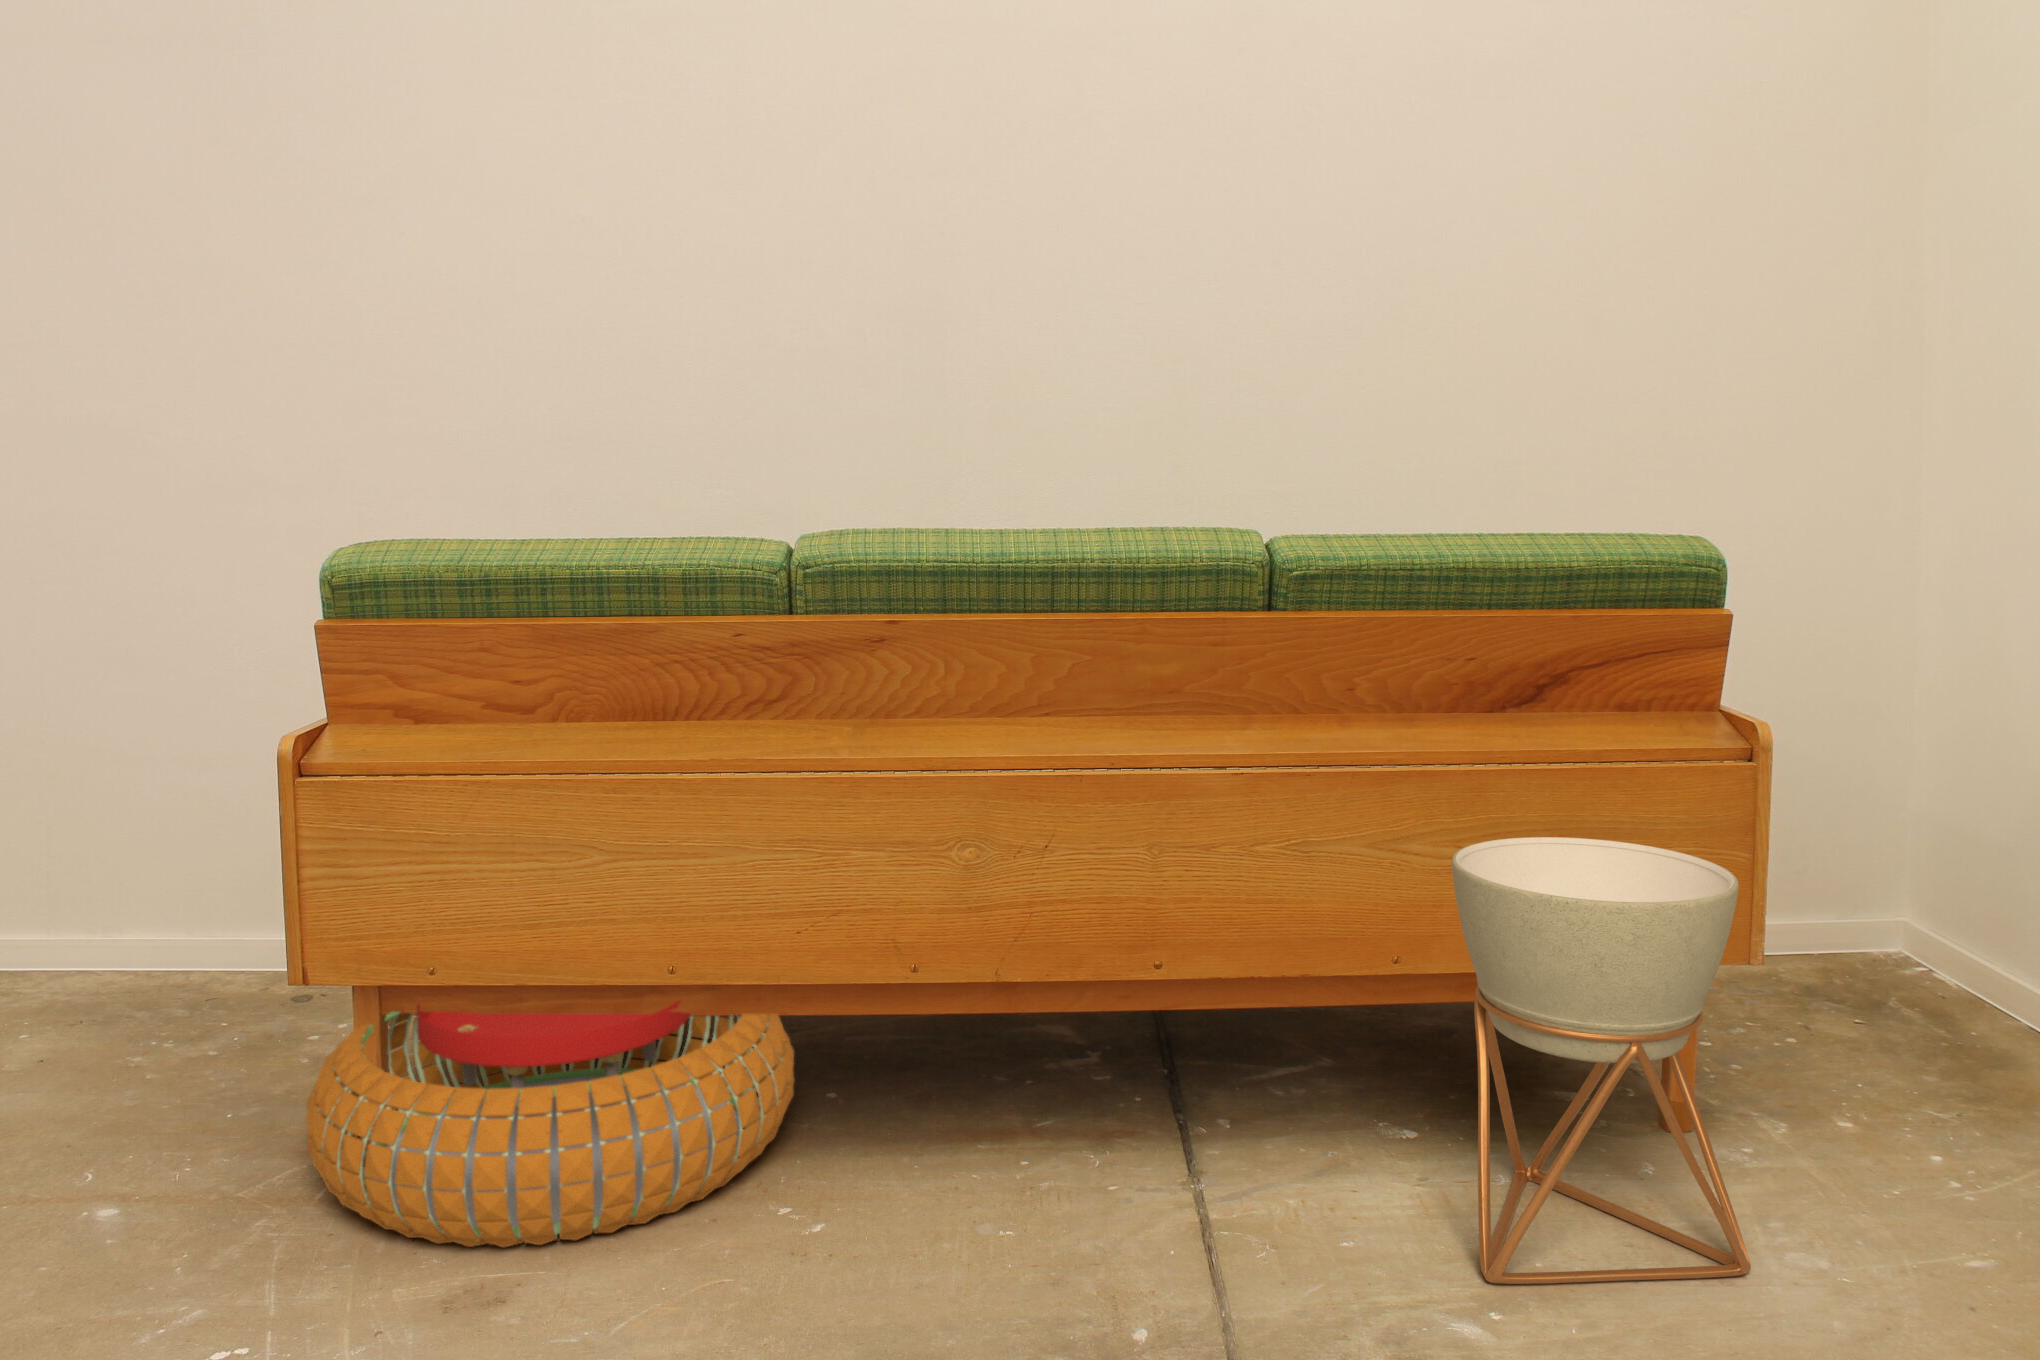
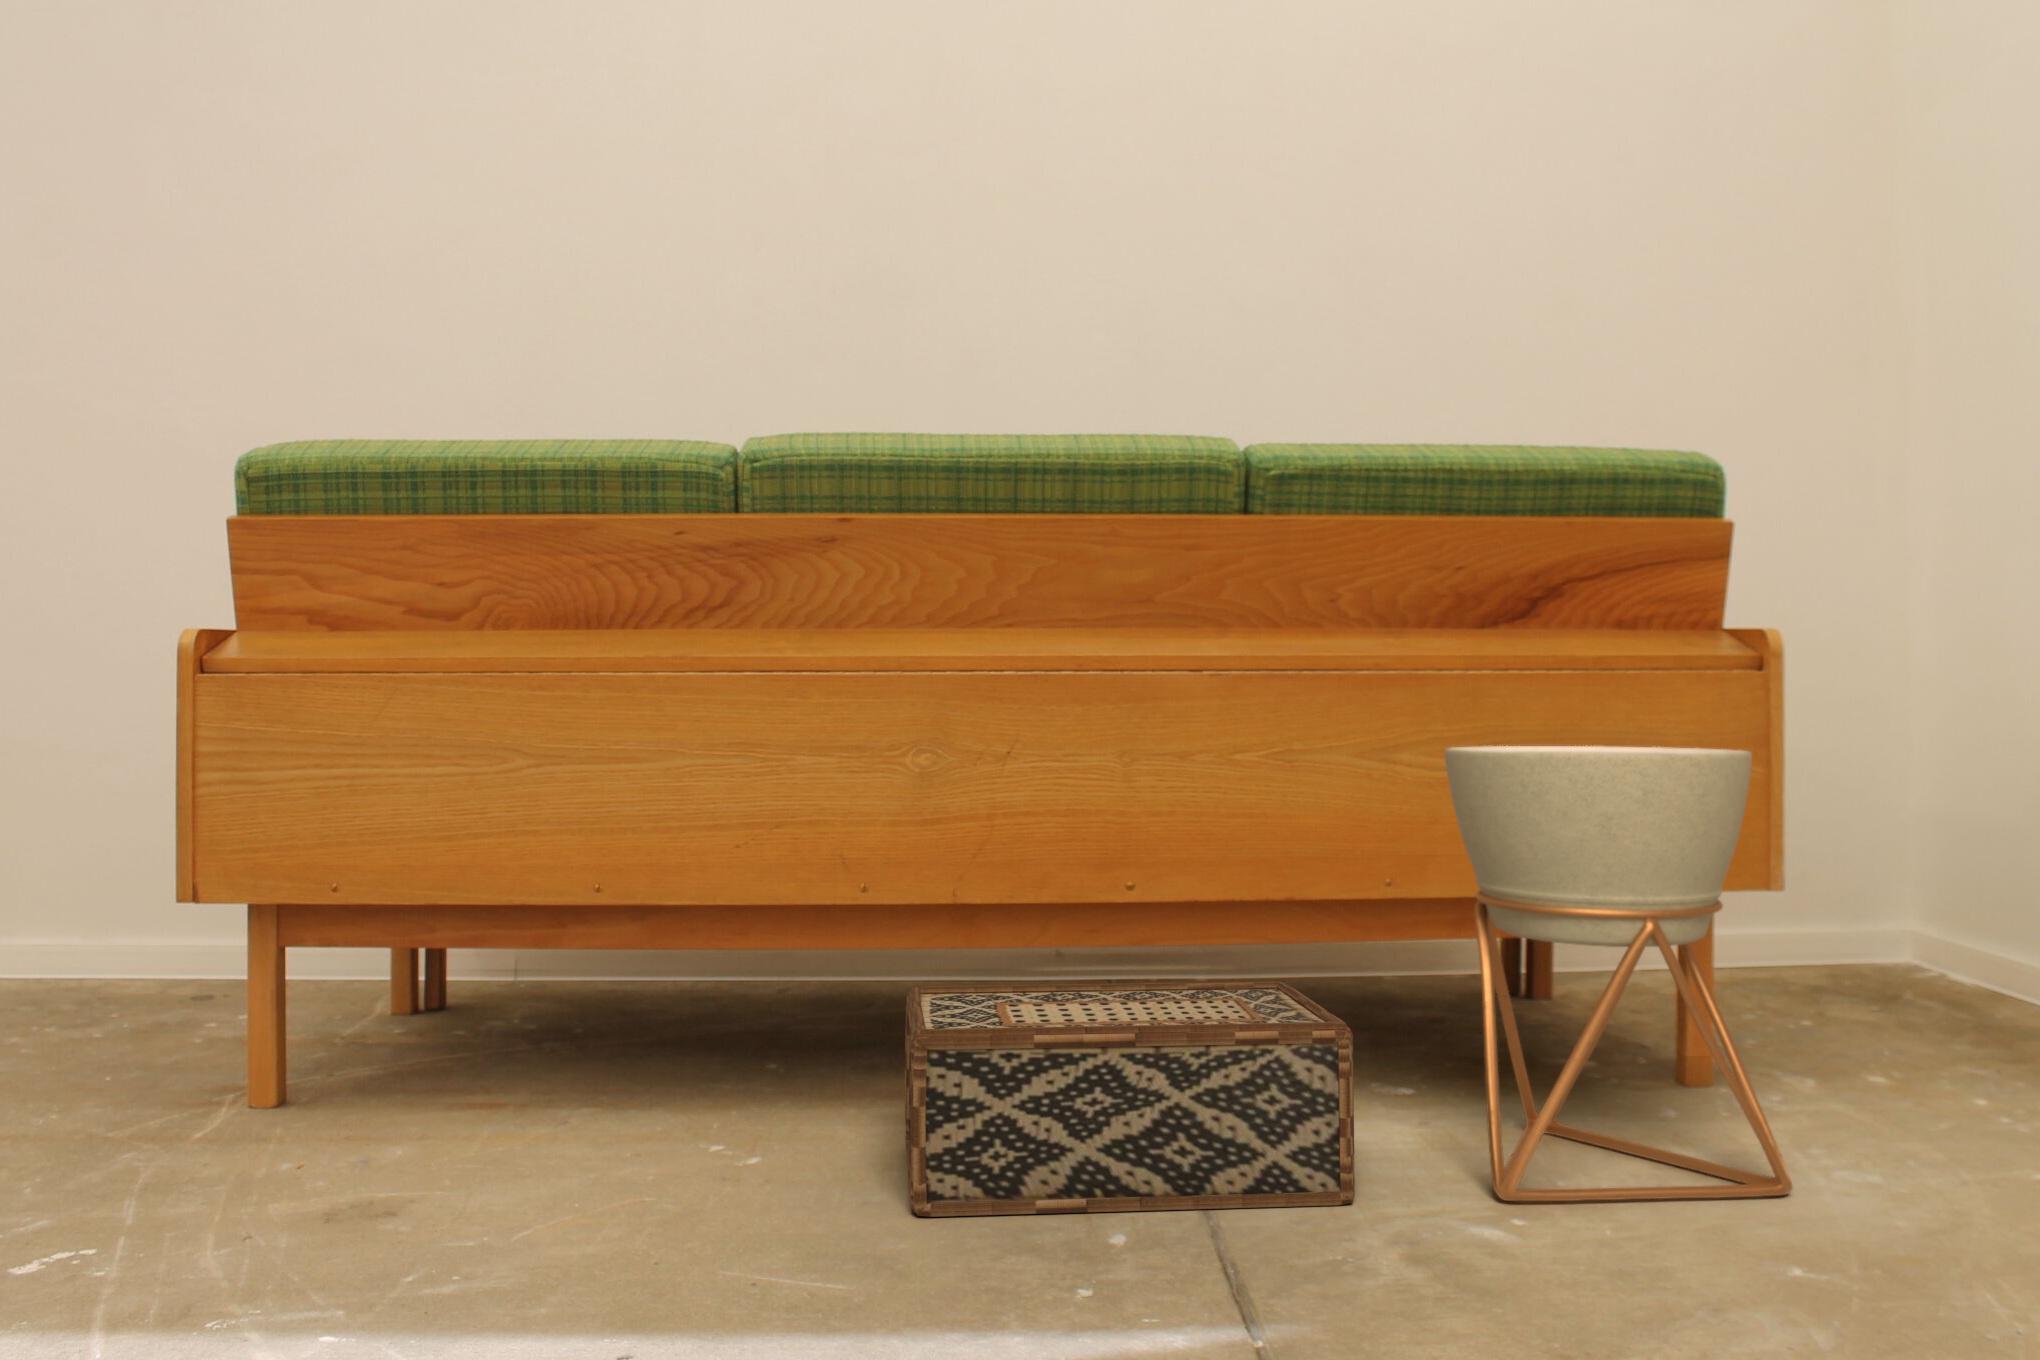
pouf: present [306,1000,795,1248] -> none [181,909,731,1179]
woven basket: none [953,1052,1359,1302] -> present [905,981,1355,1217]

